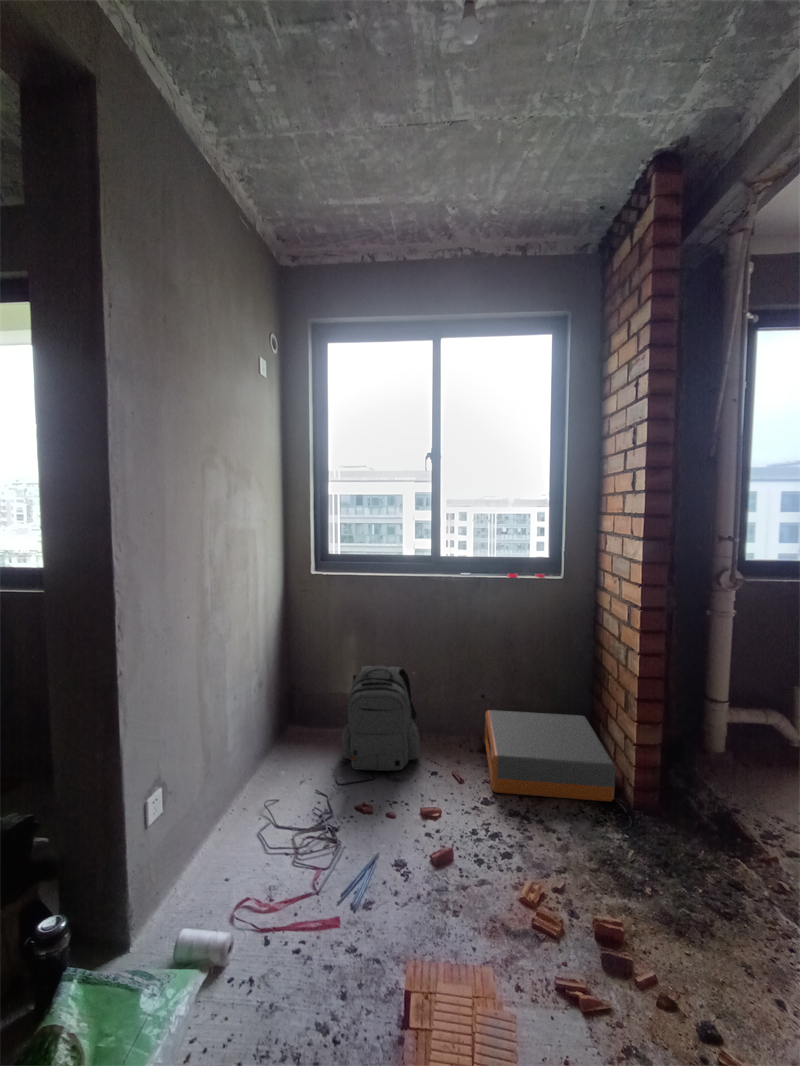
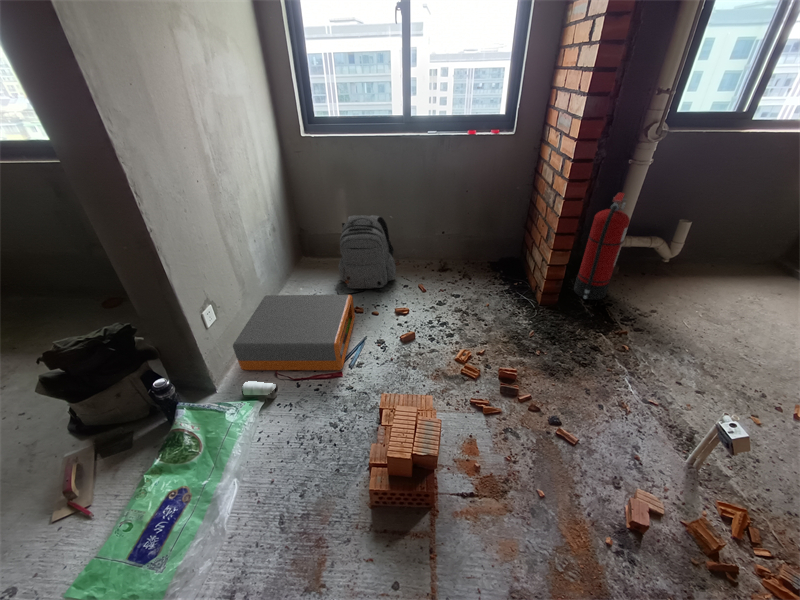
fire extinguisher: none [676,648,731,804] -> present [574,193,630,300]
storage box: present [485,710,615,801] -> present [233,295,355,370]

